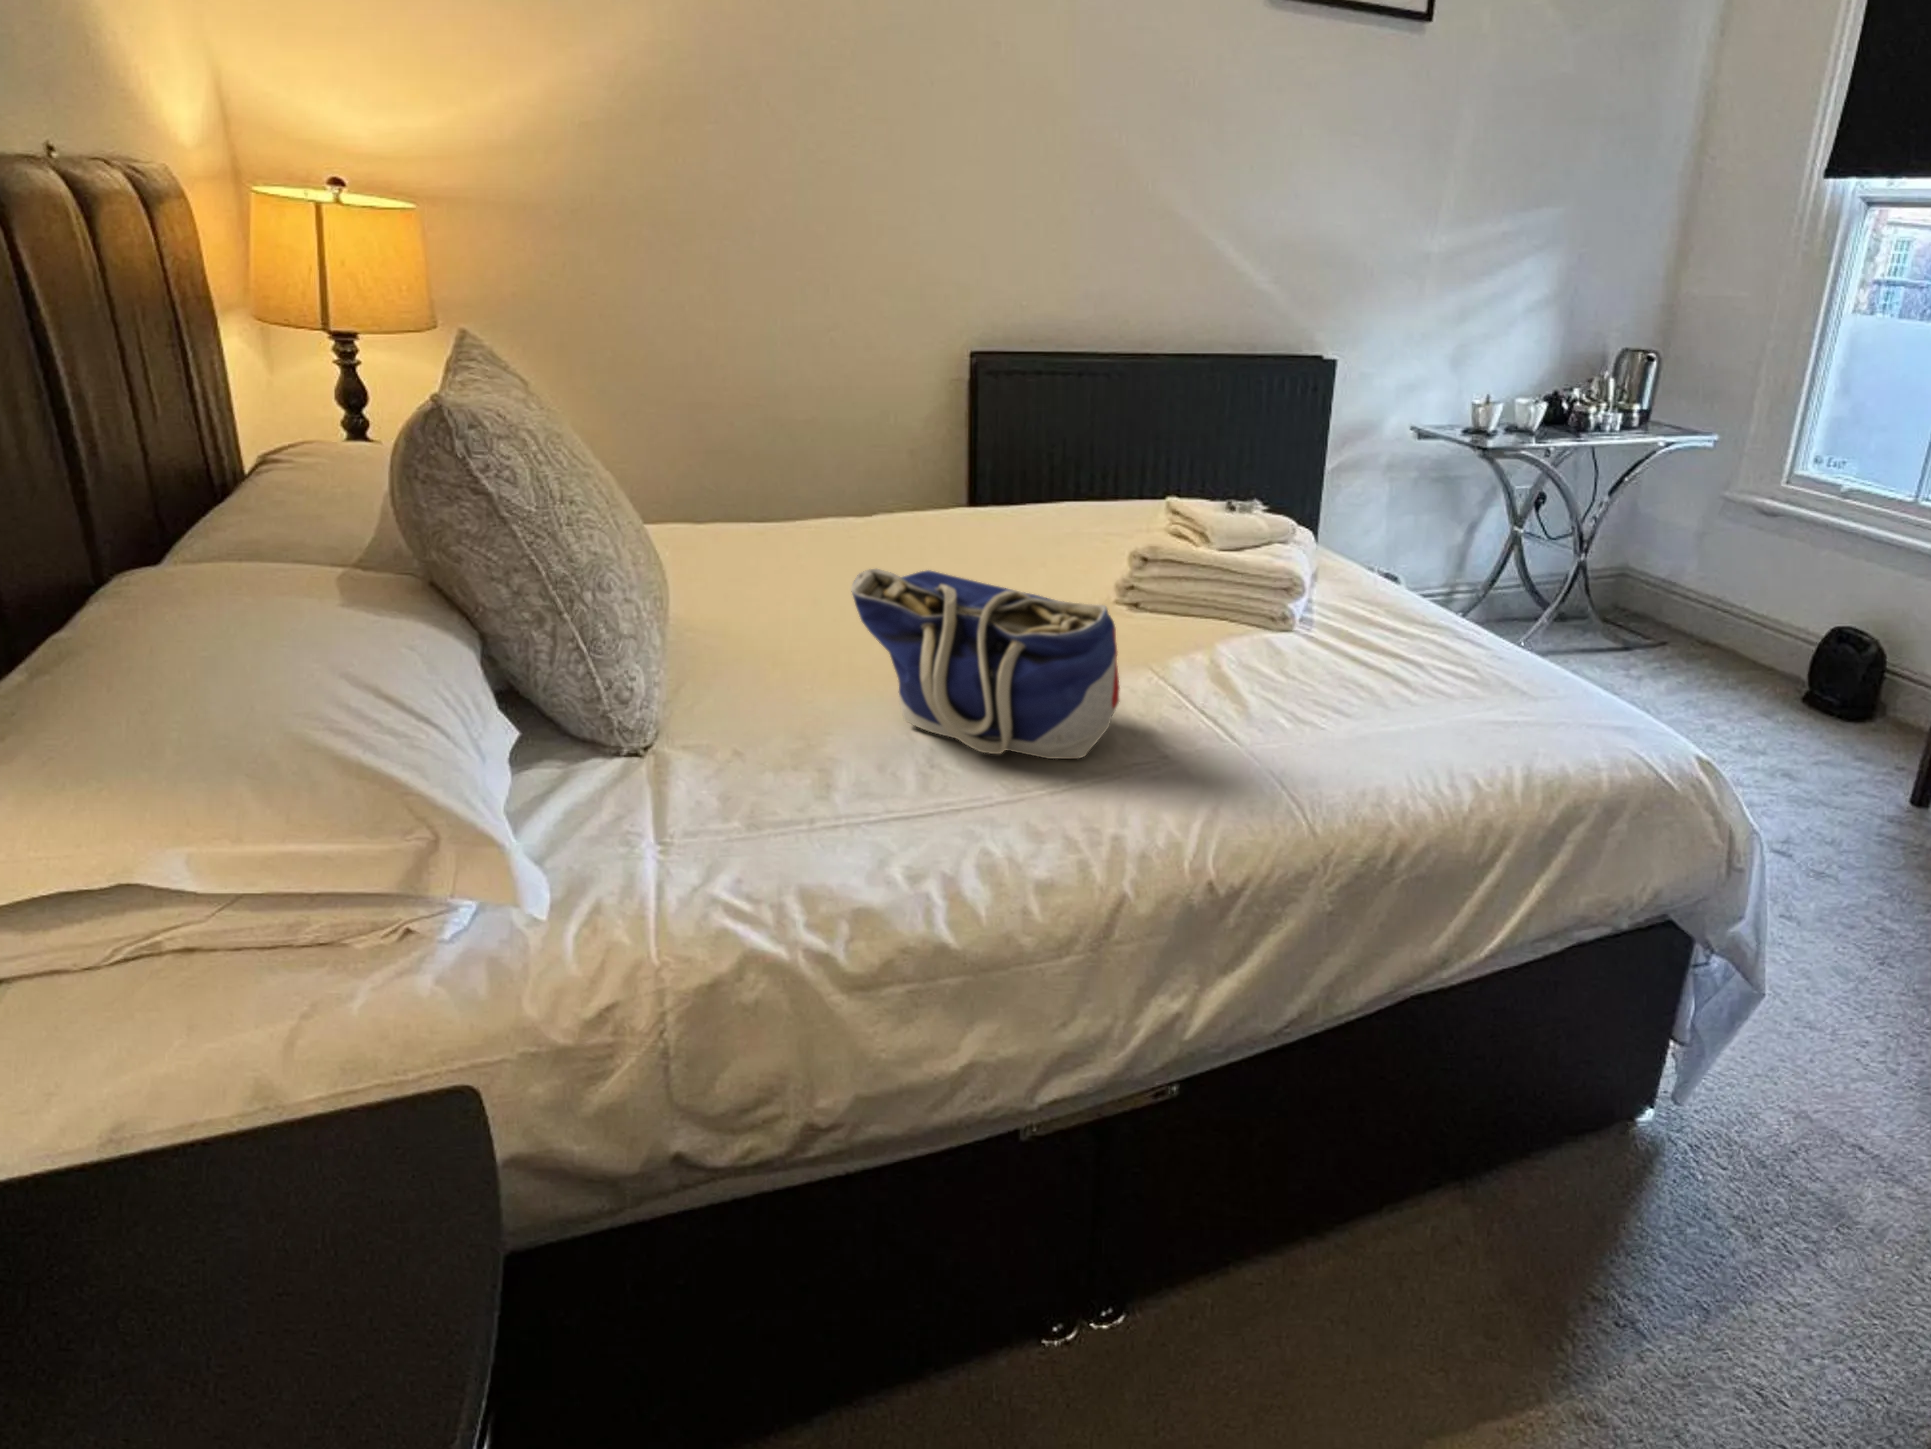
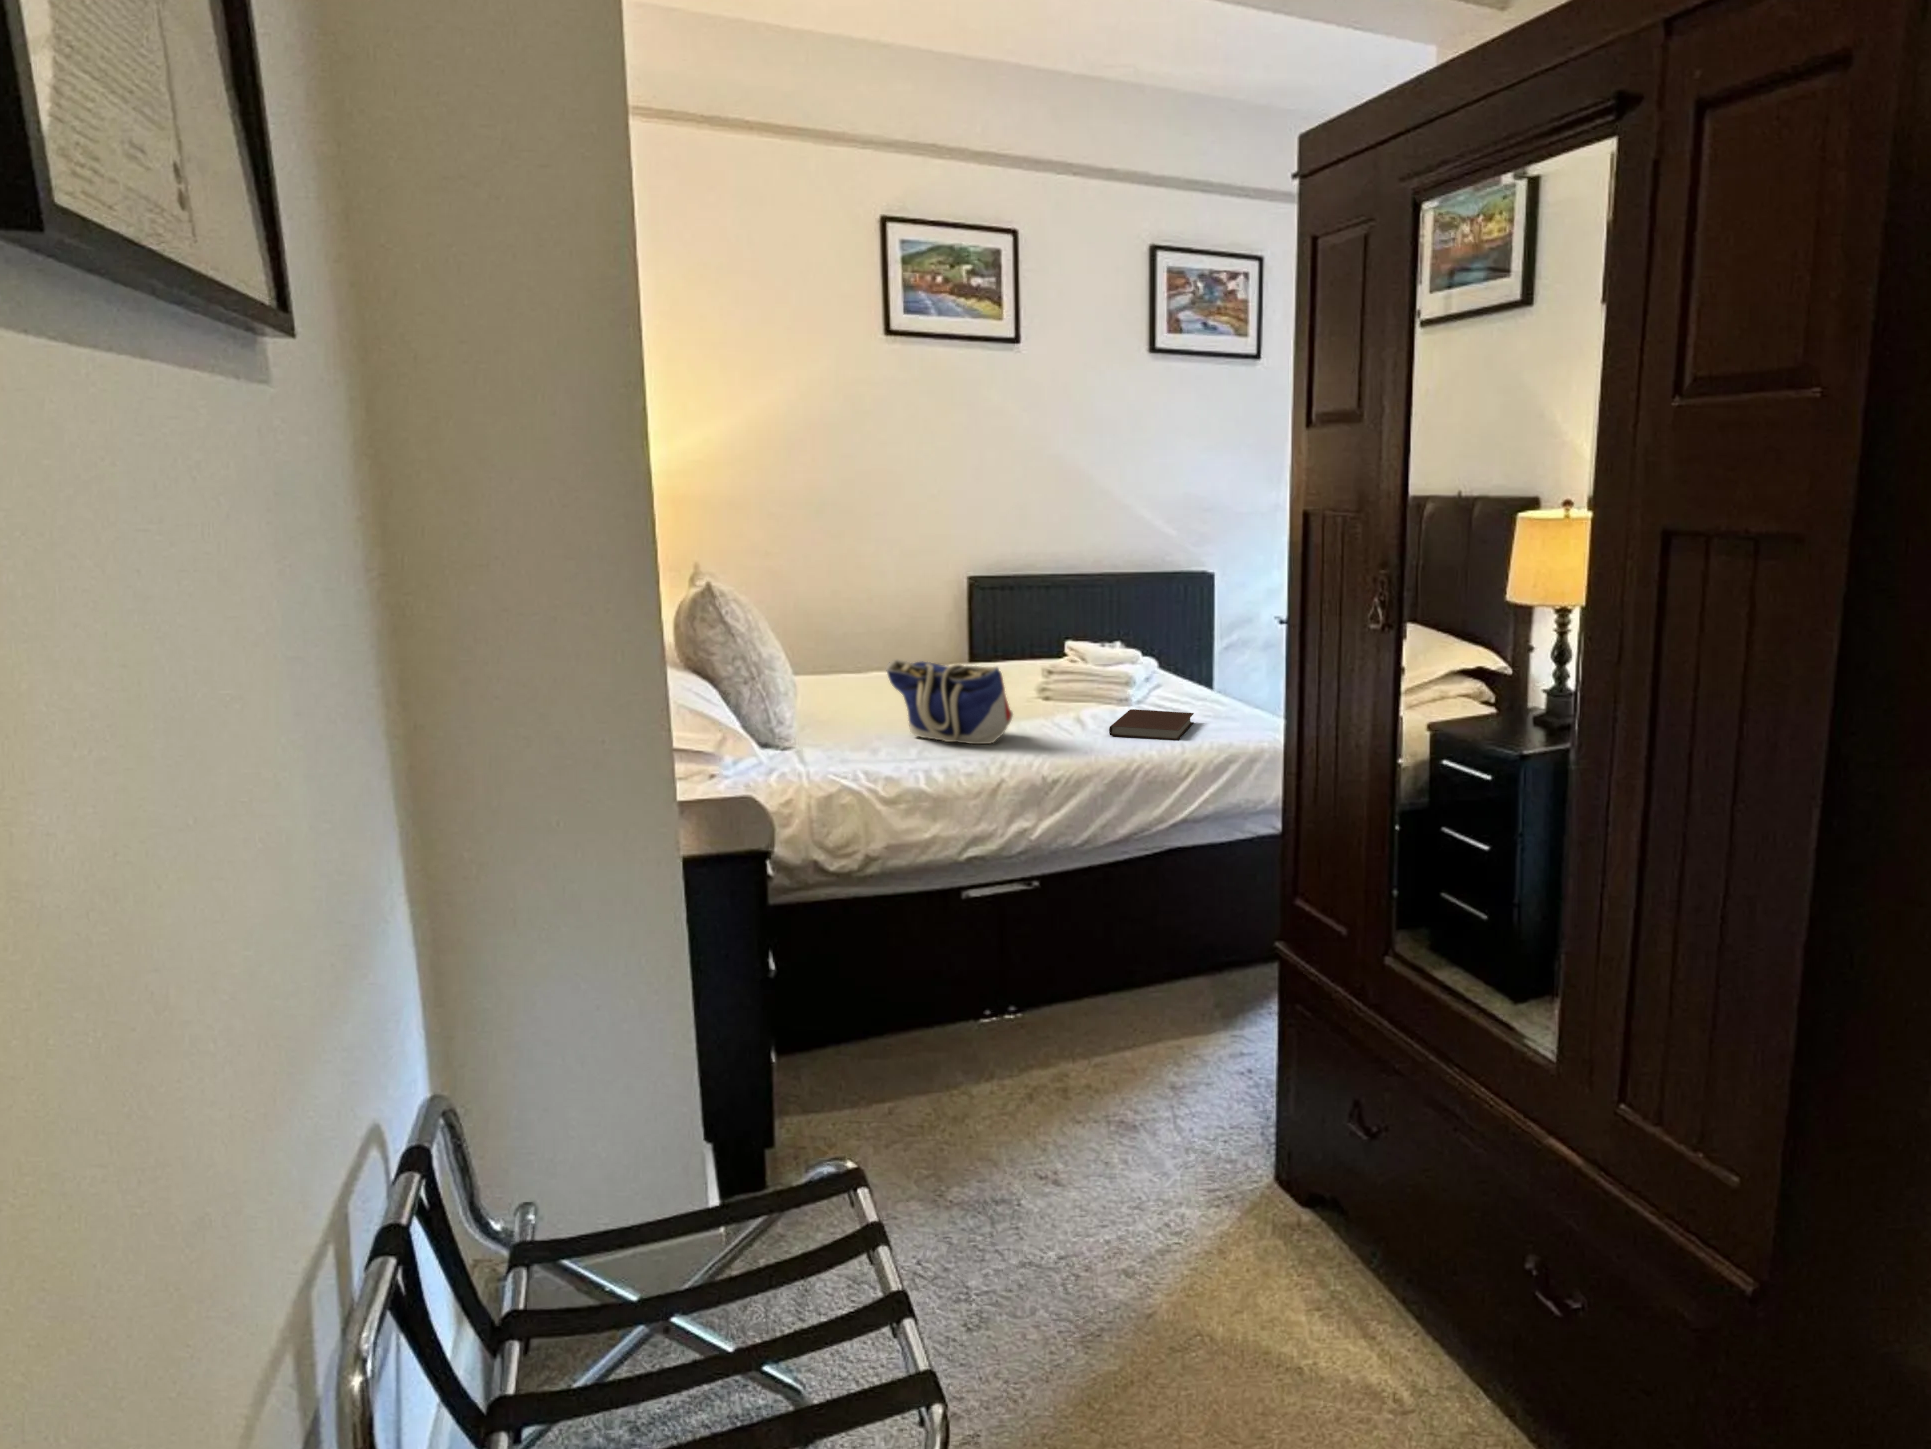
notebook: none [1311,649,1461,749] -> present [1109,709,1194,740]

